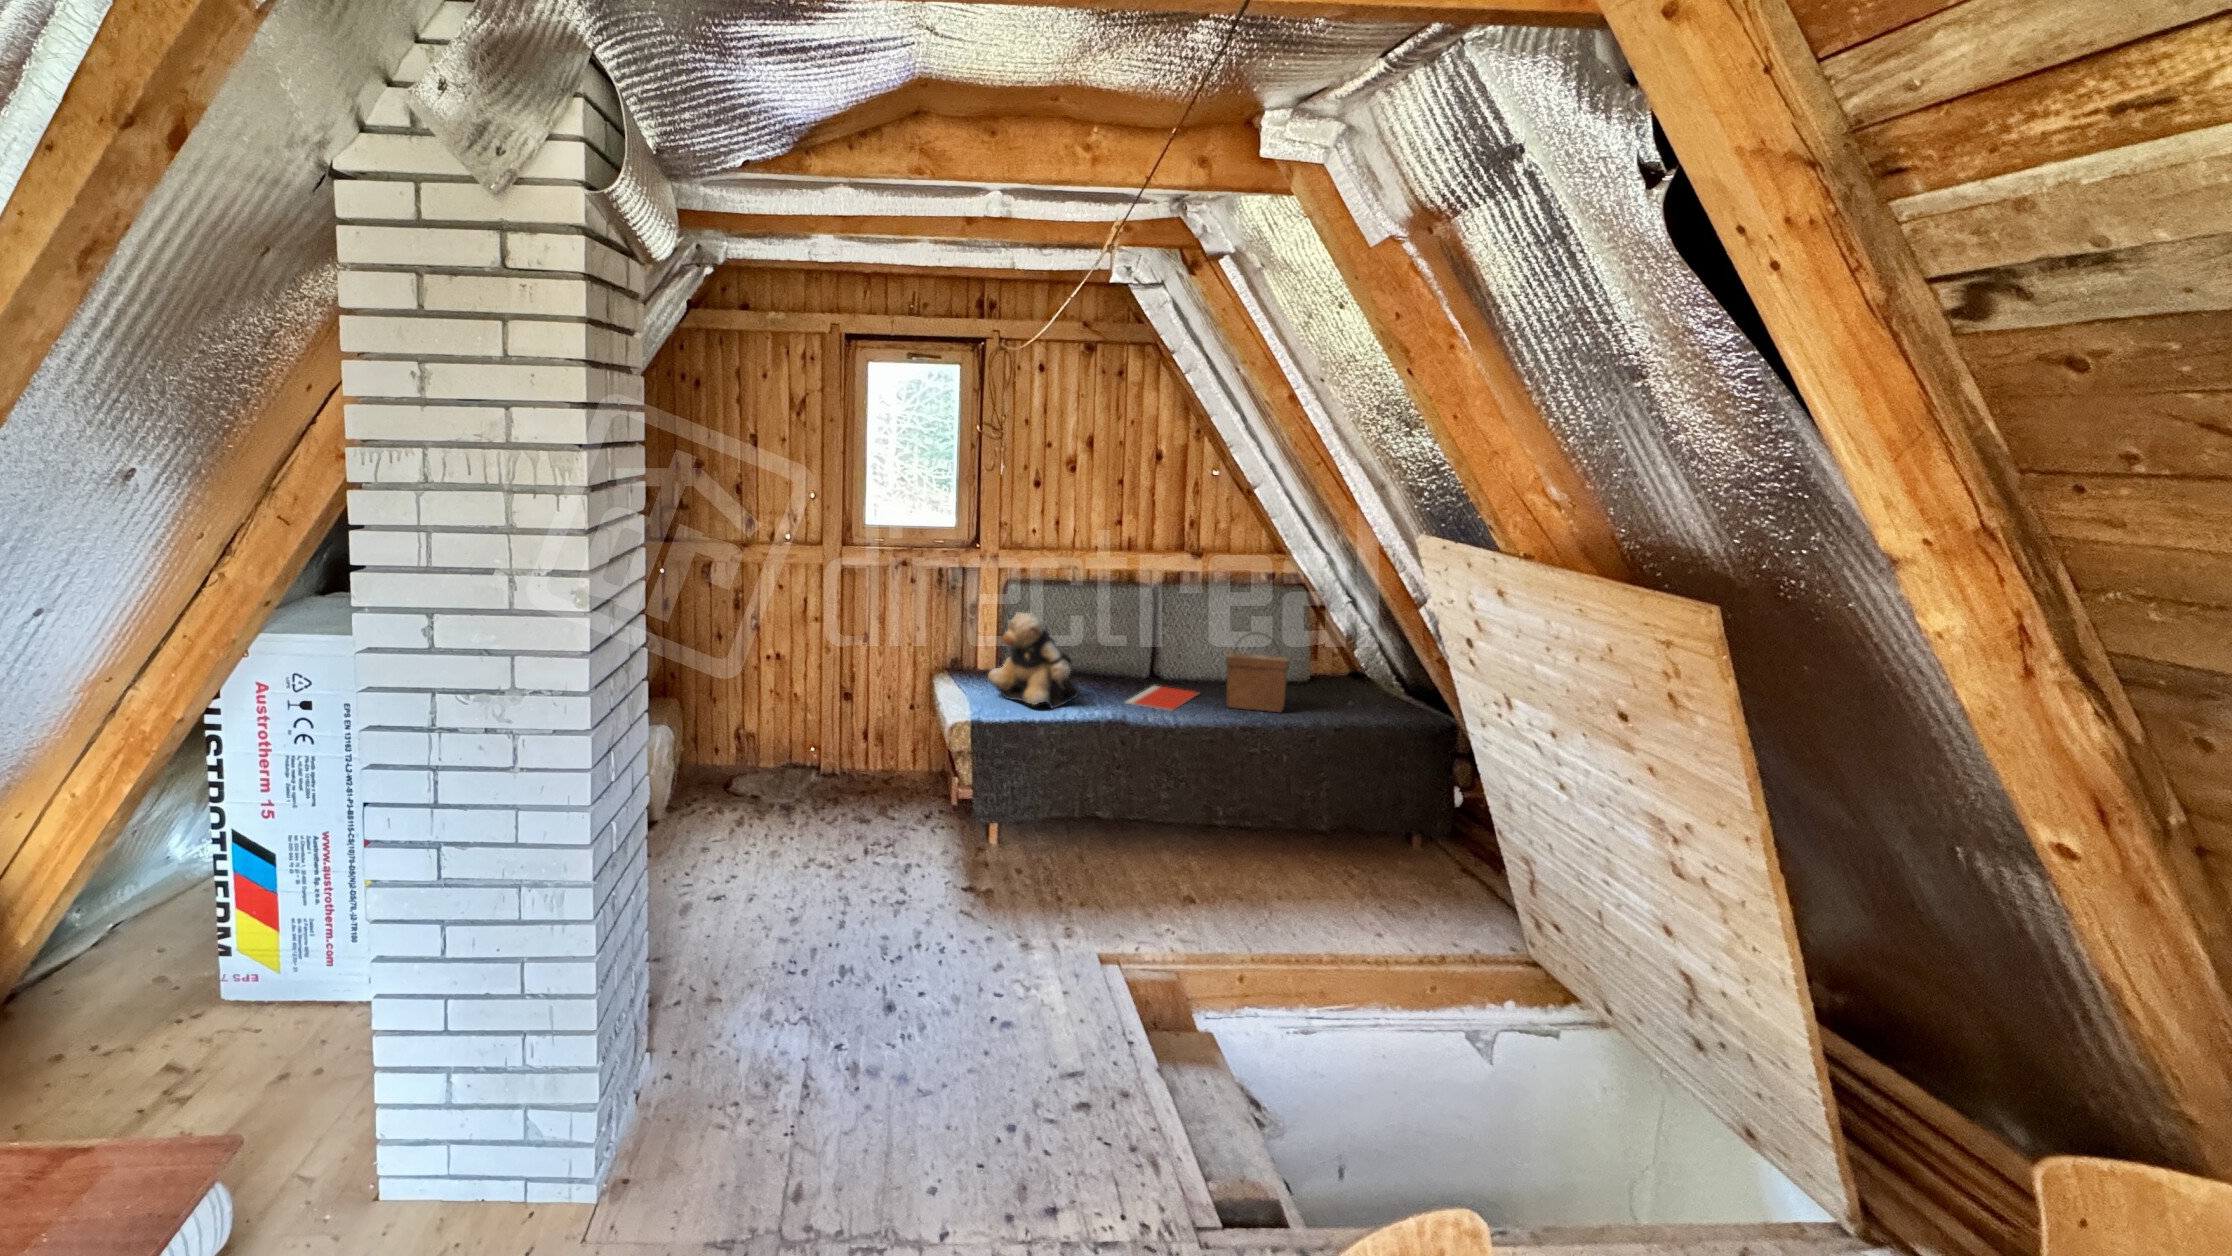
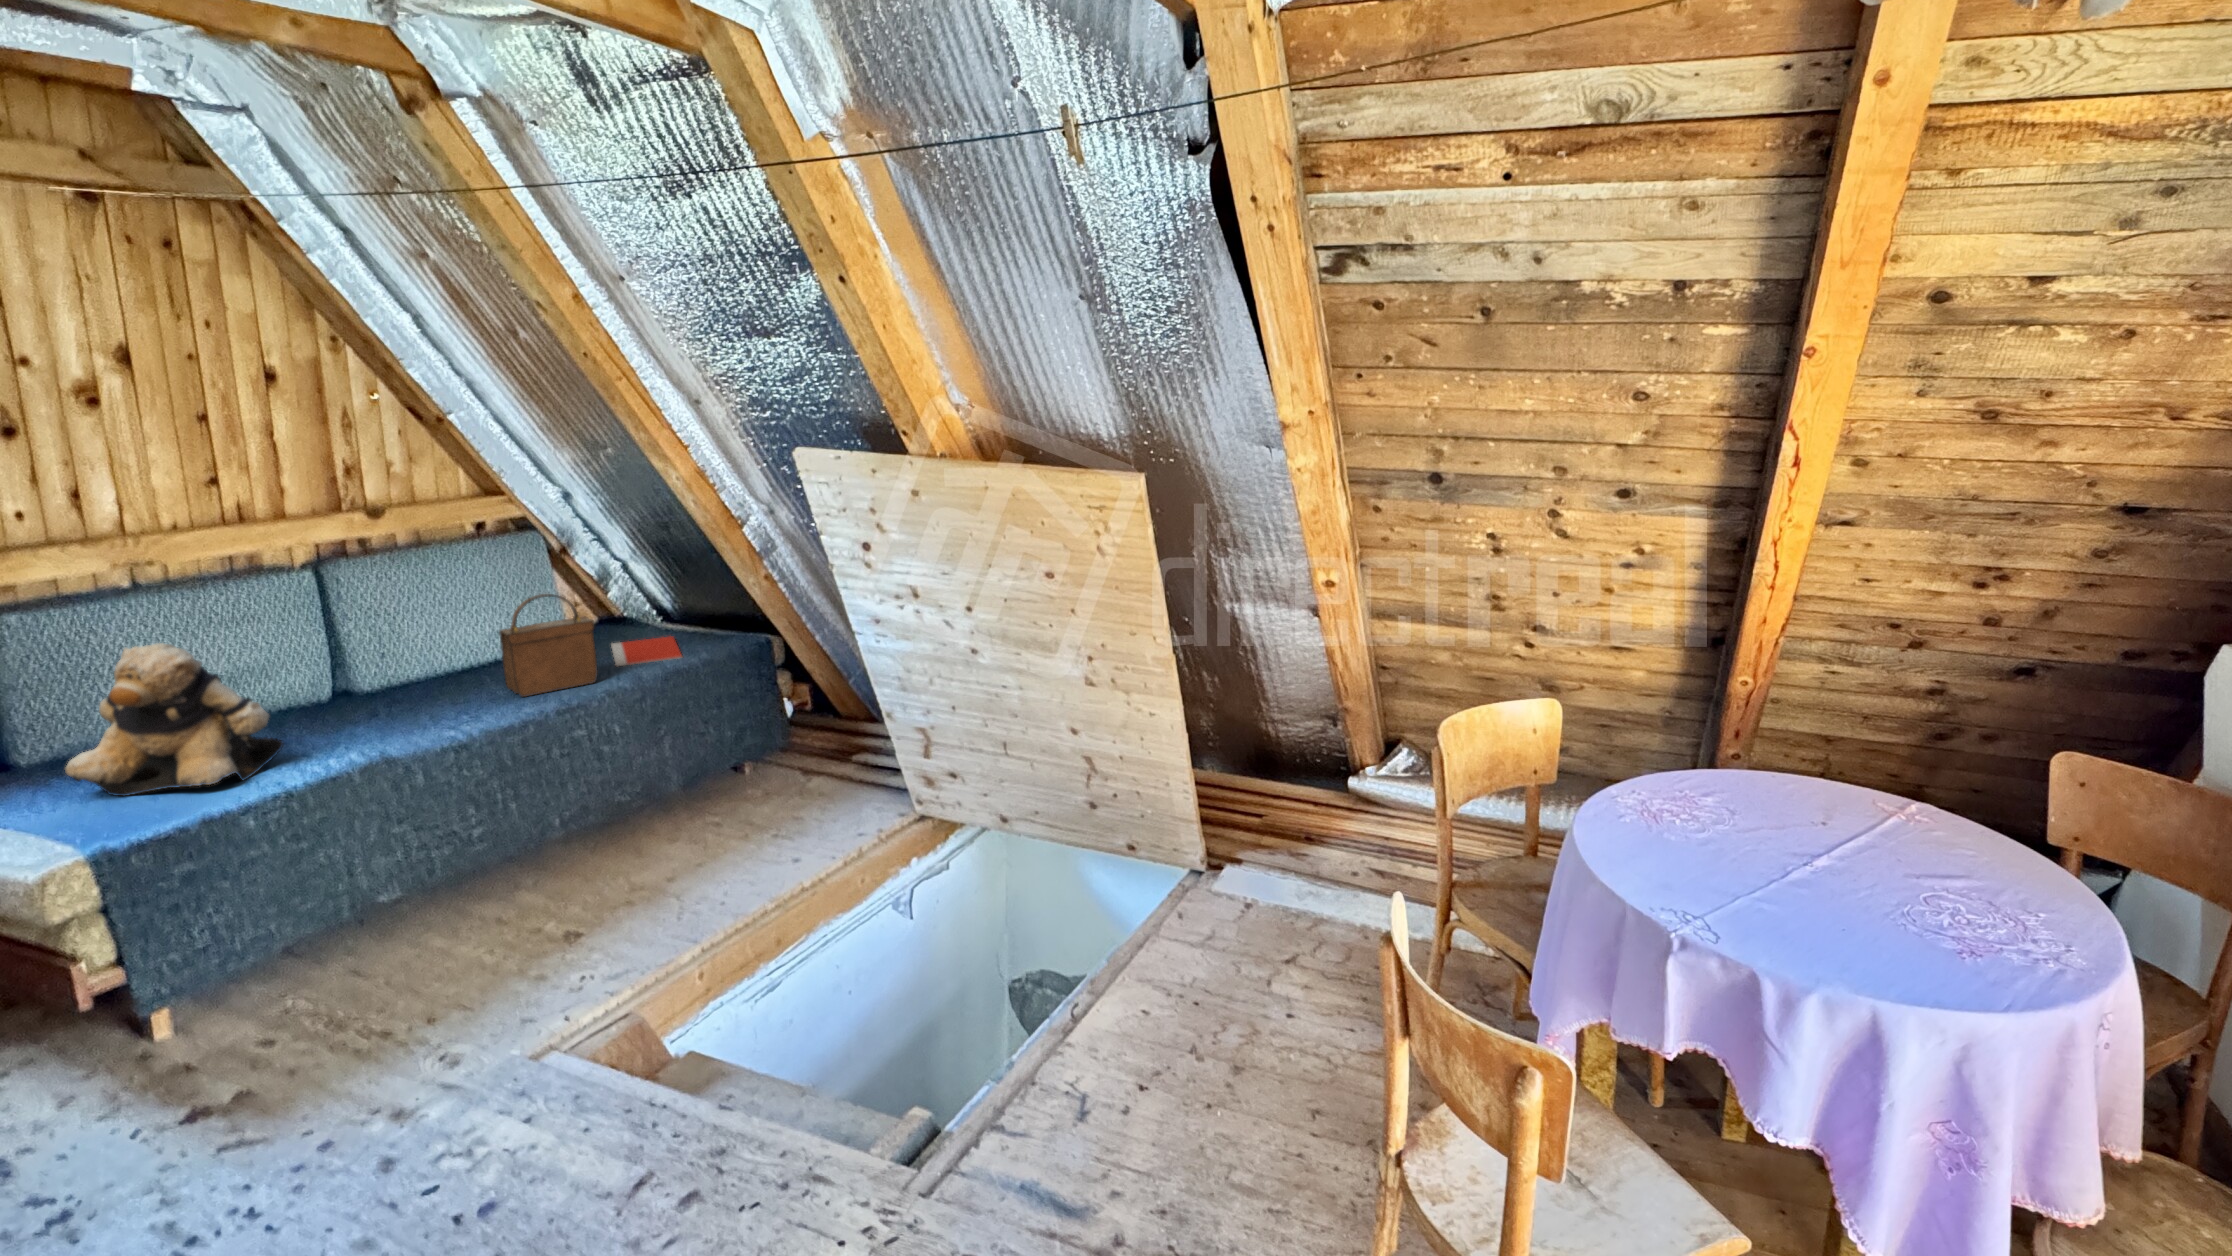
notebook: present [1126,686,1198,711] -> present [611,636,682,666]

